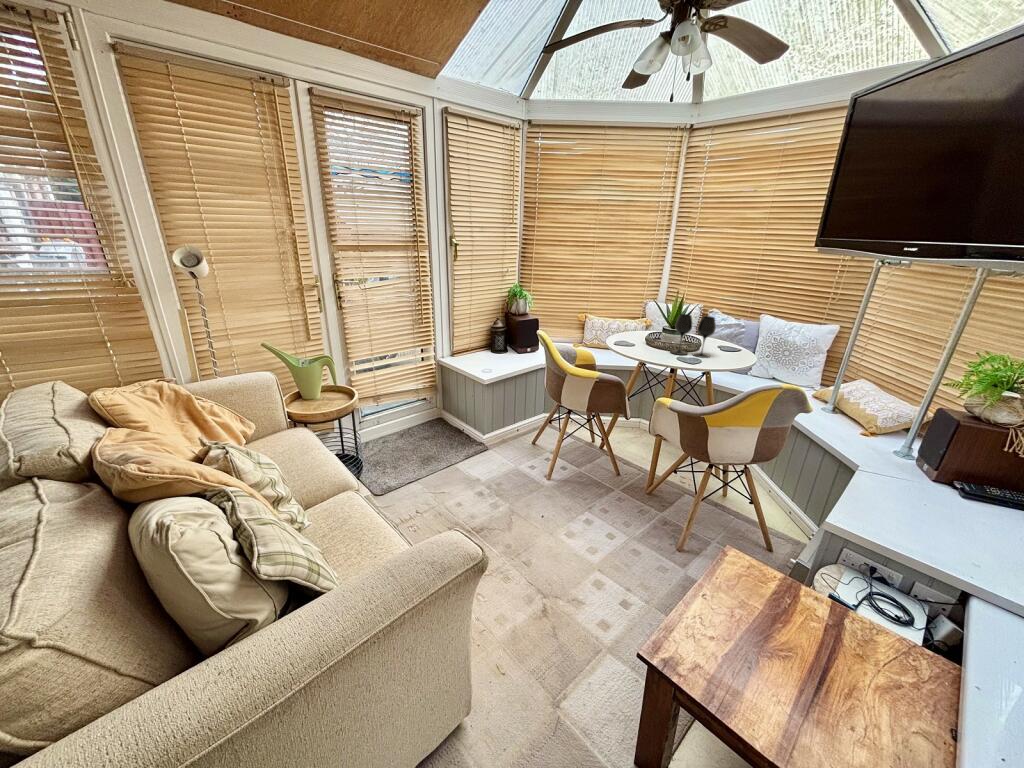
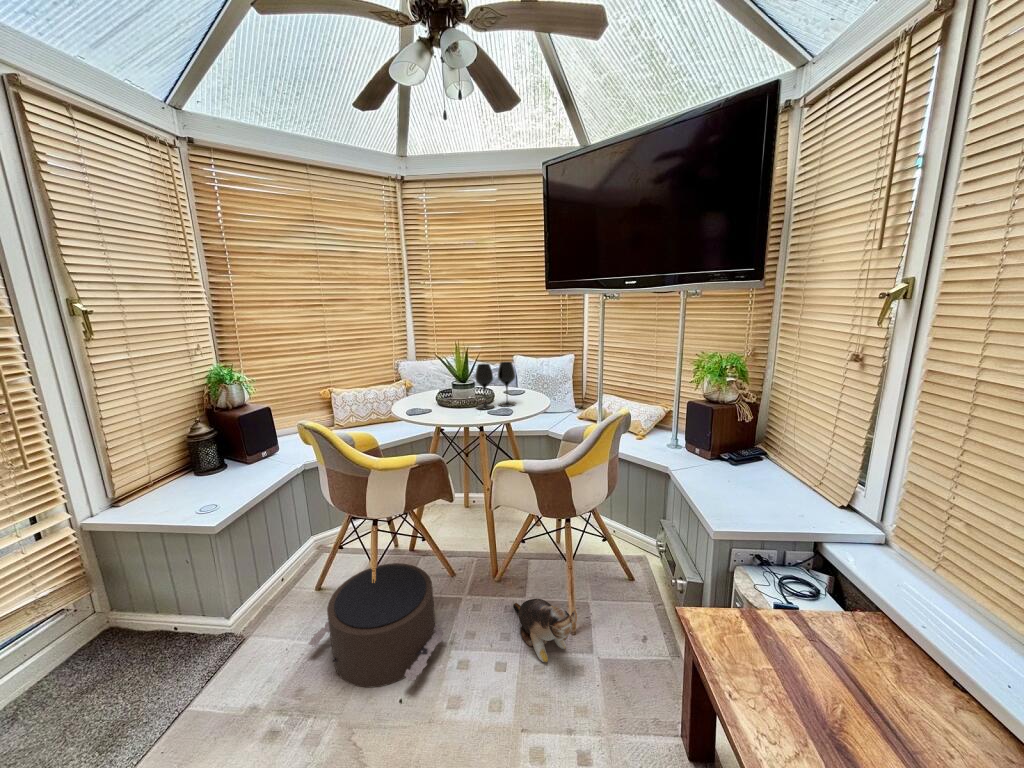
pouf: none [512,440,590,510] -> present [308,563,446,688]
plush toy: none [638,510,674,555] -> present [513,599,577,662]

